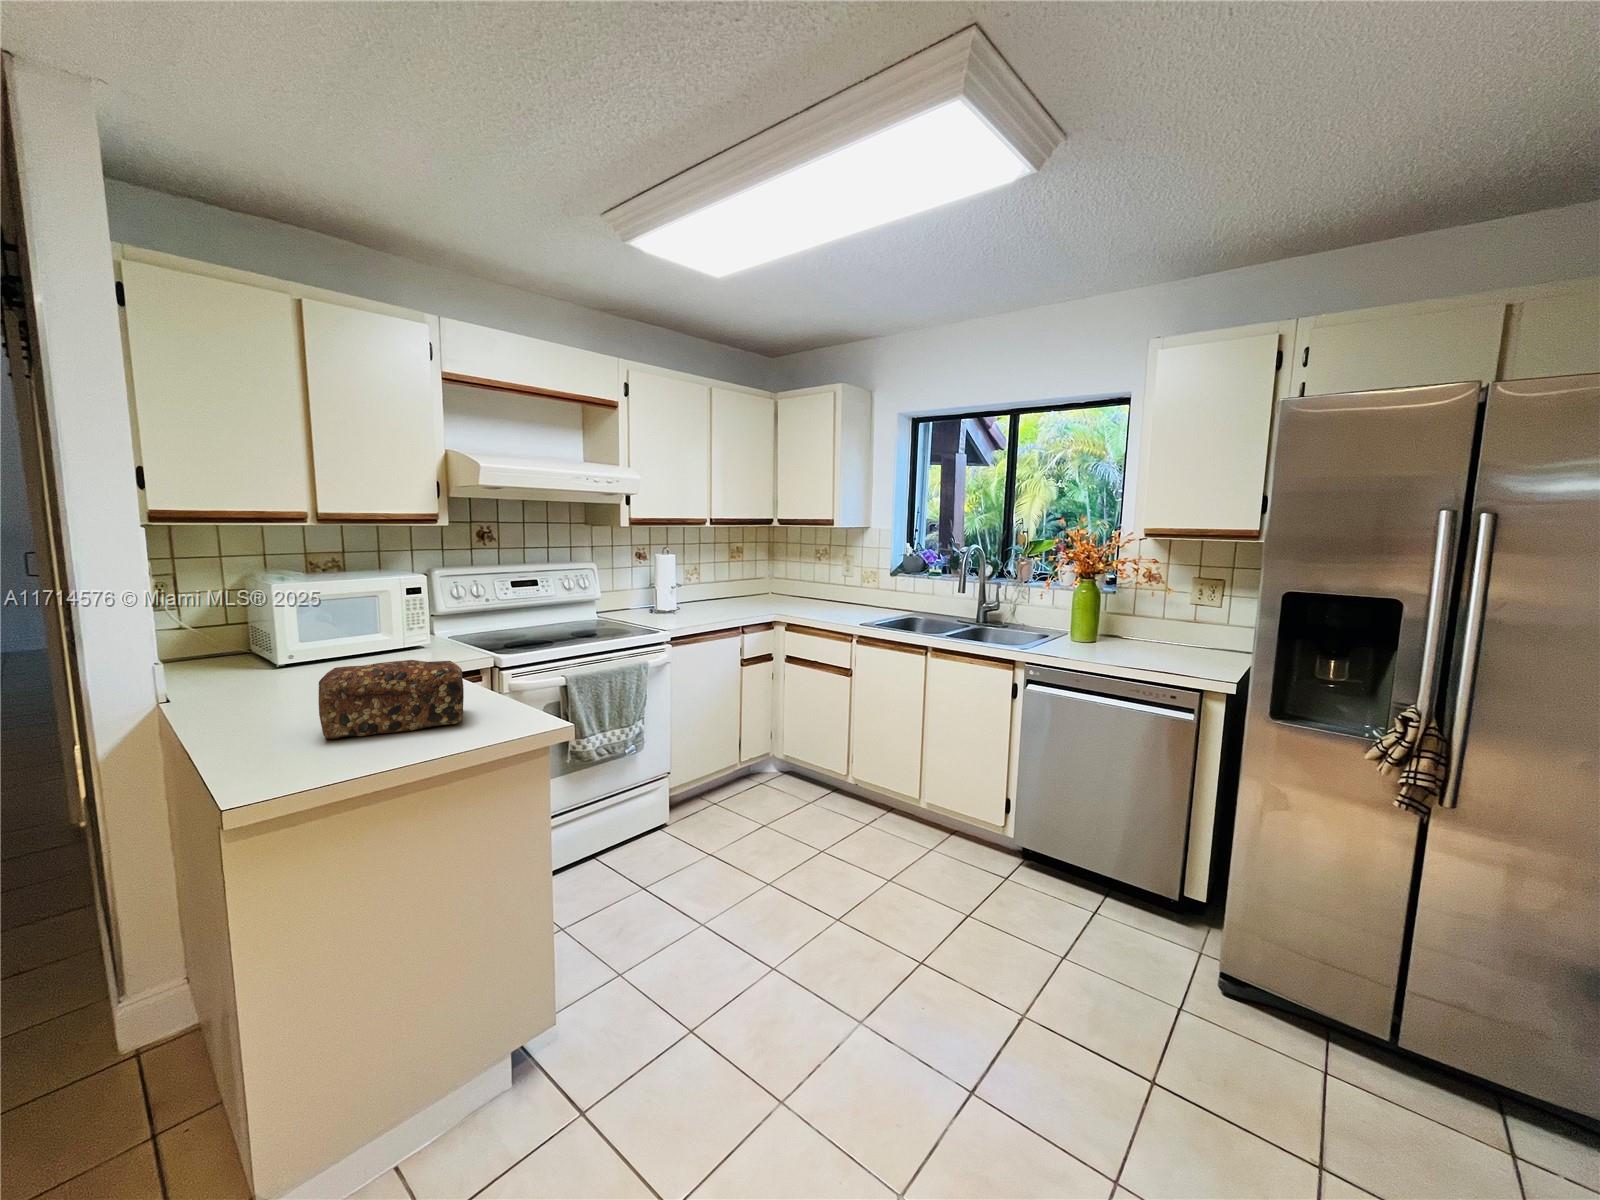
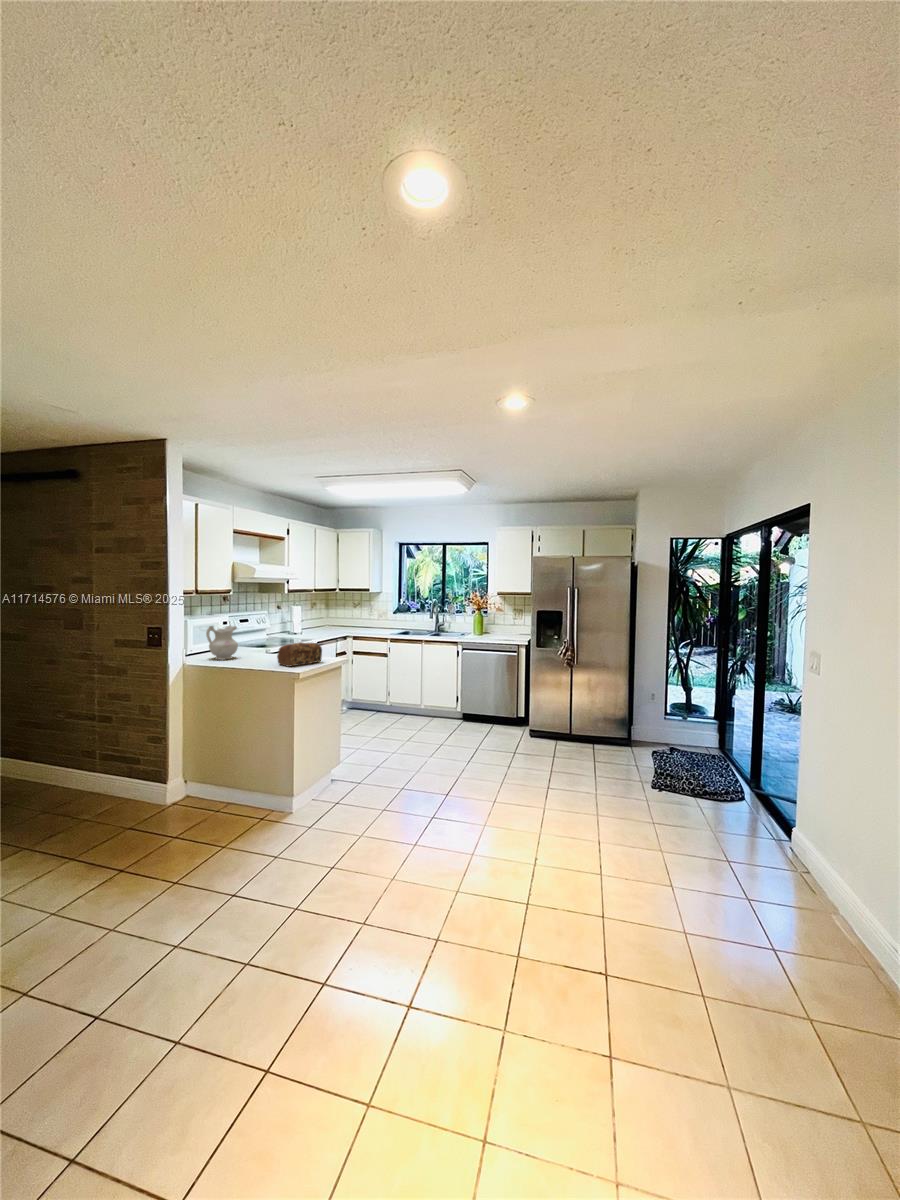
ceramic pitcher: none [256,597,351,685] -> present [206,626,238,660]

